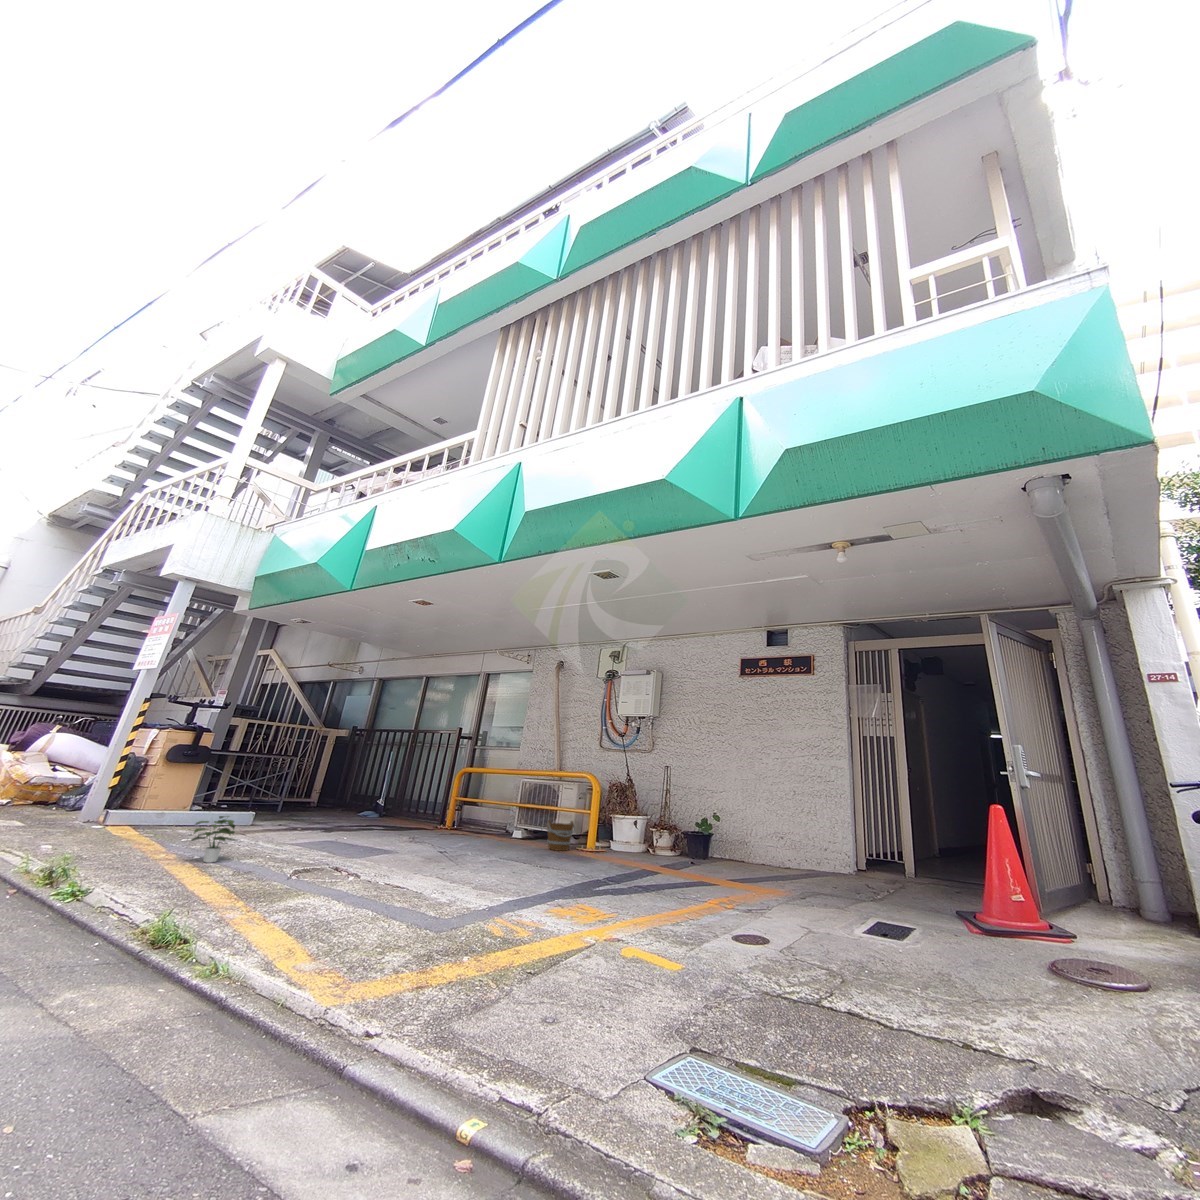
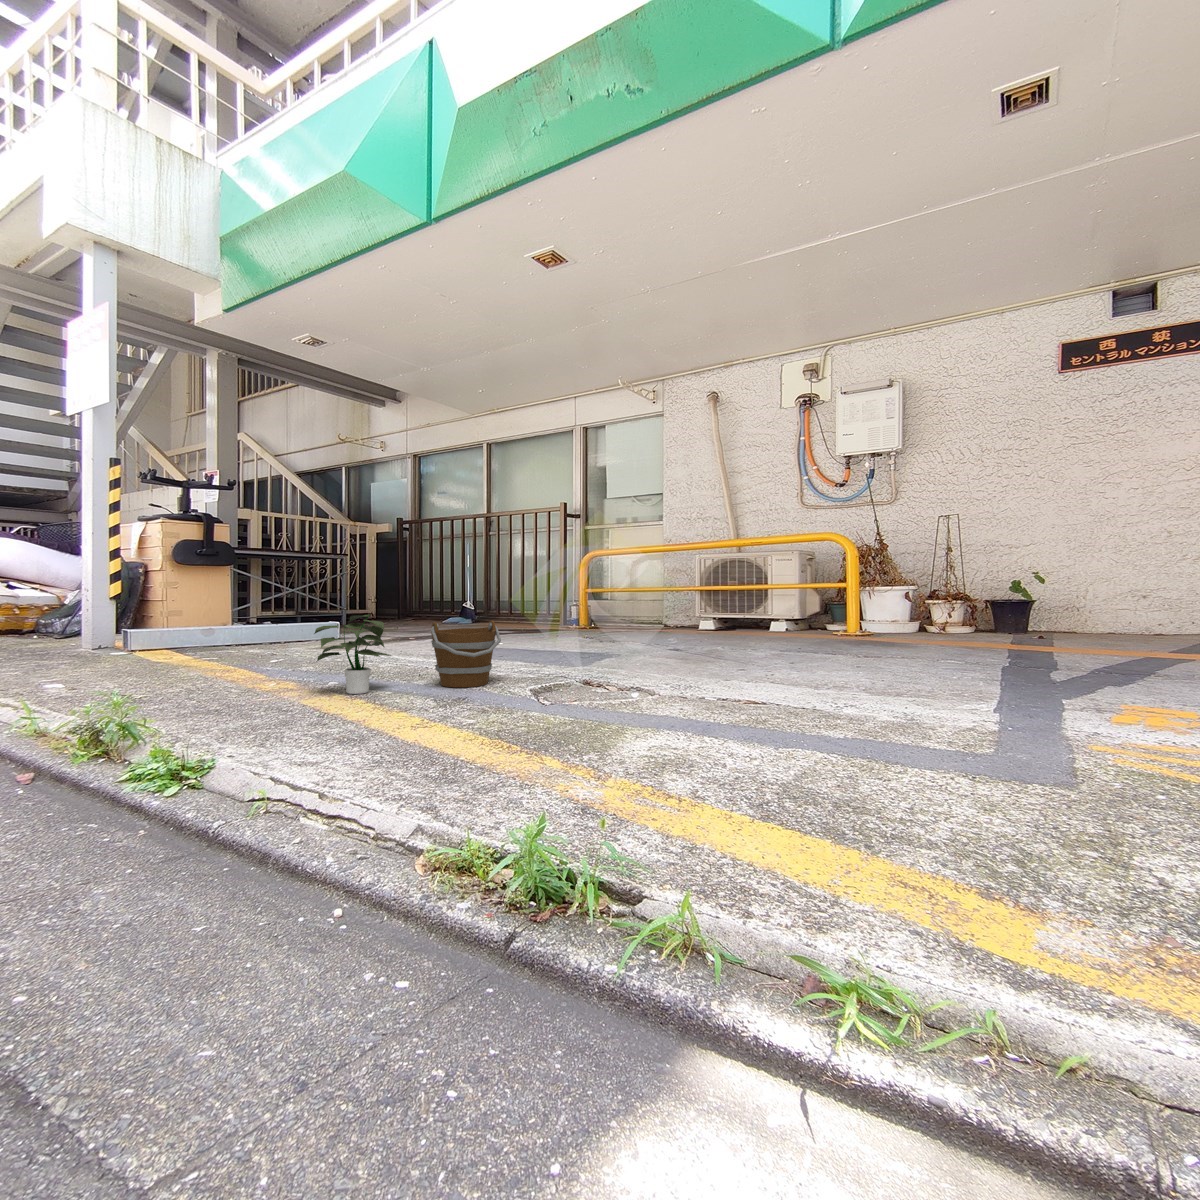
bucket: present [547,820,575,851] -> present [431,621,501,687]

